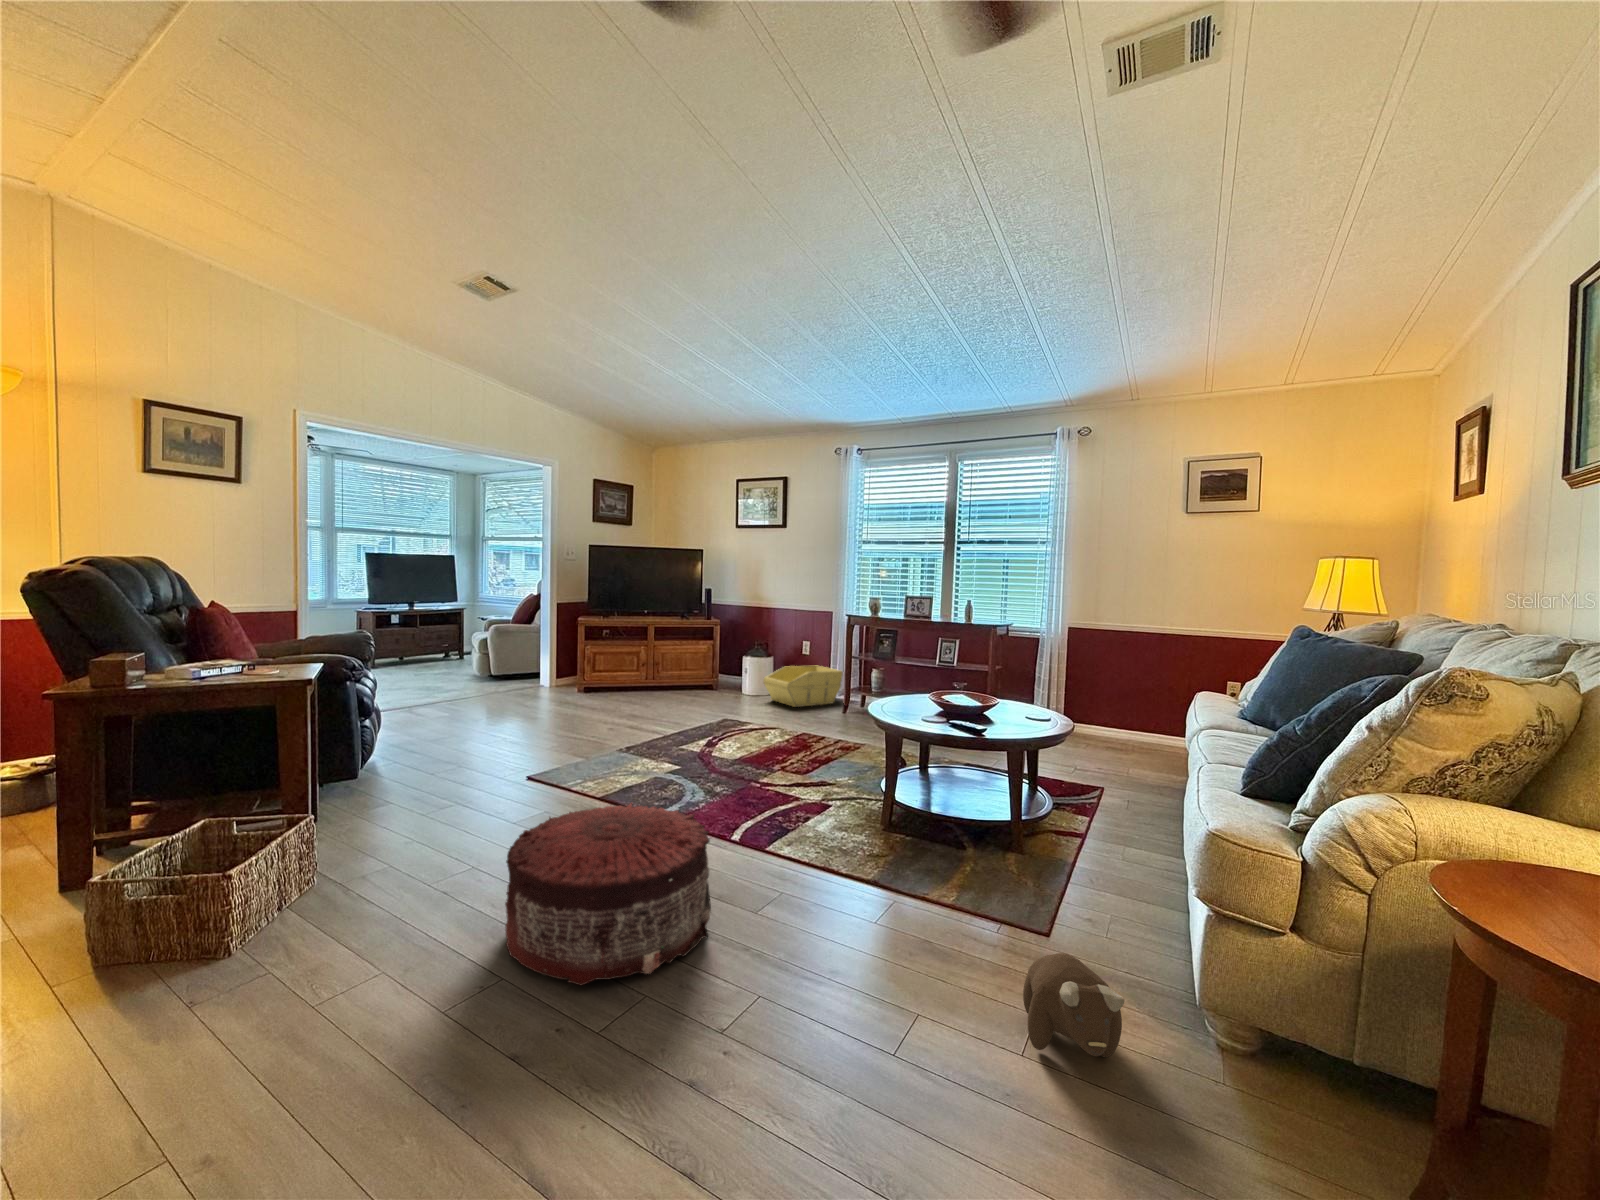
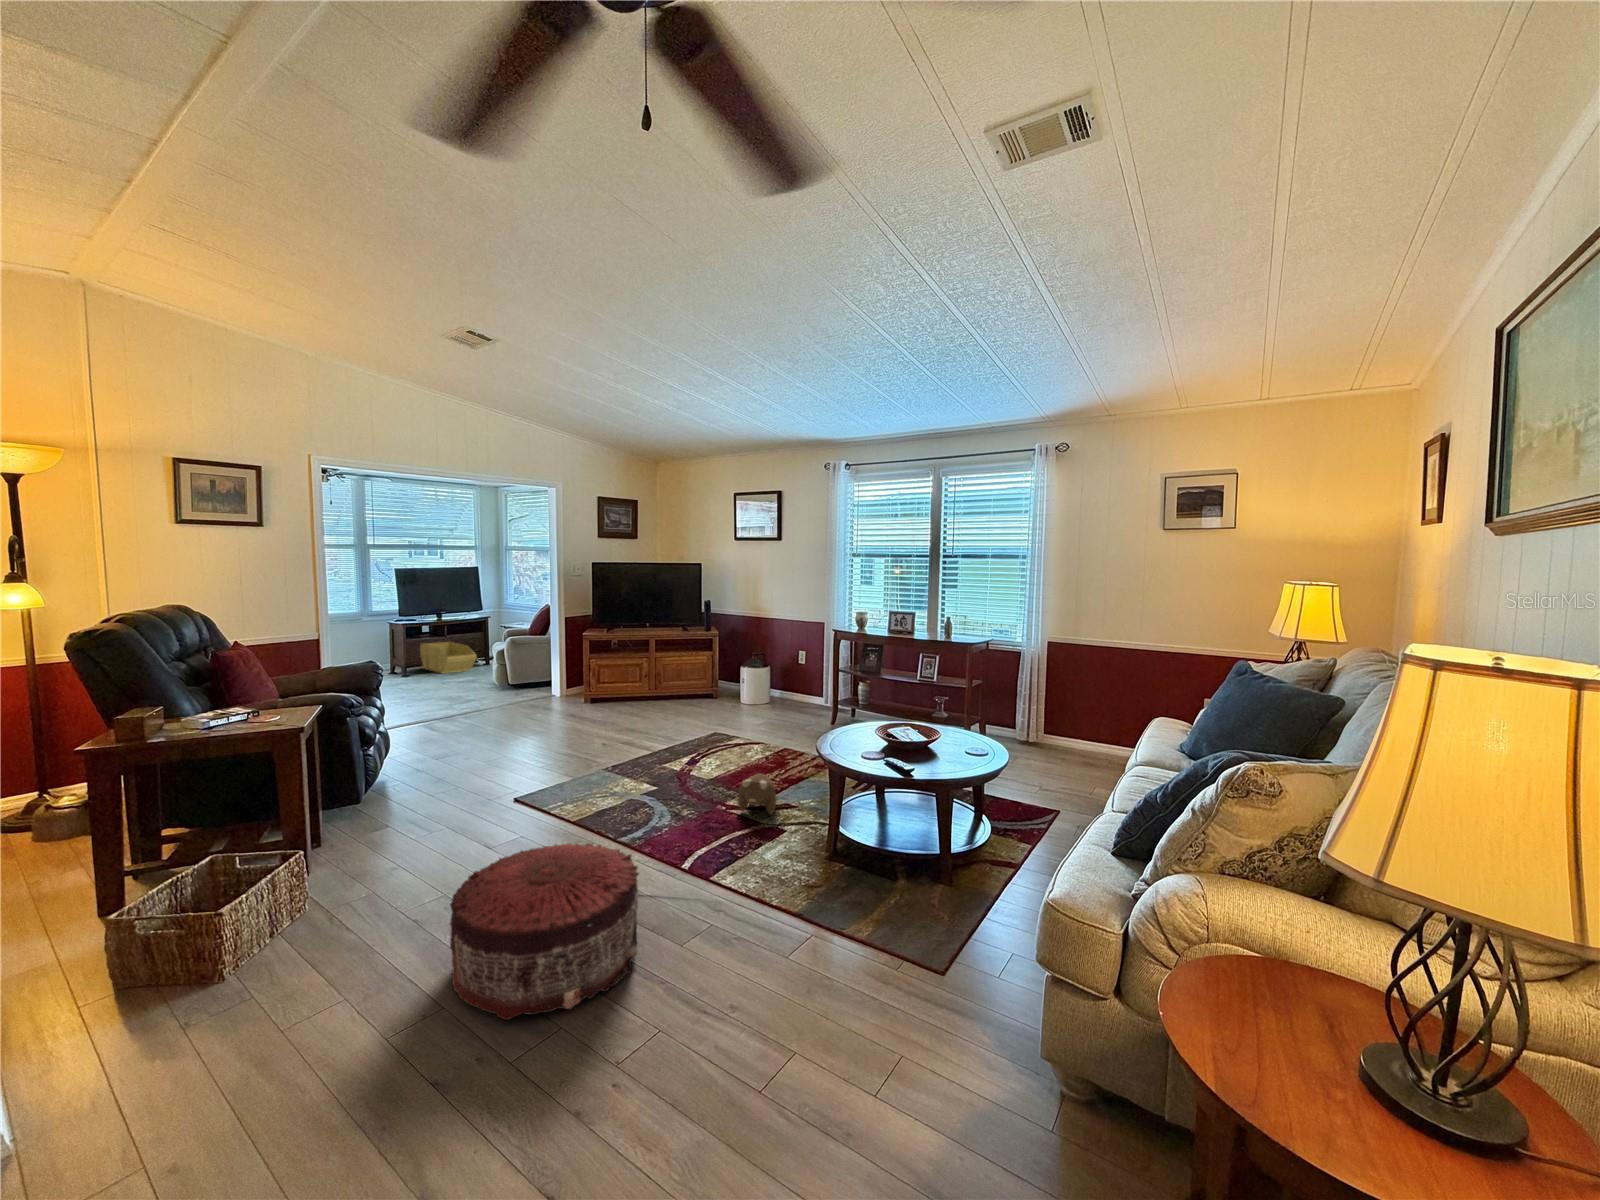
storage bin: present [763,666,843,707] -> present [420,642,477,674]
plush toy: present [1023,953,1125,1057] -> present [738,774,776,814]

